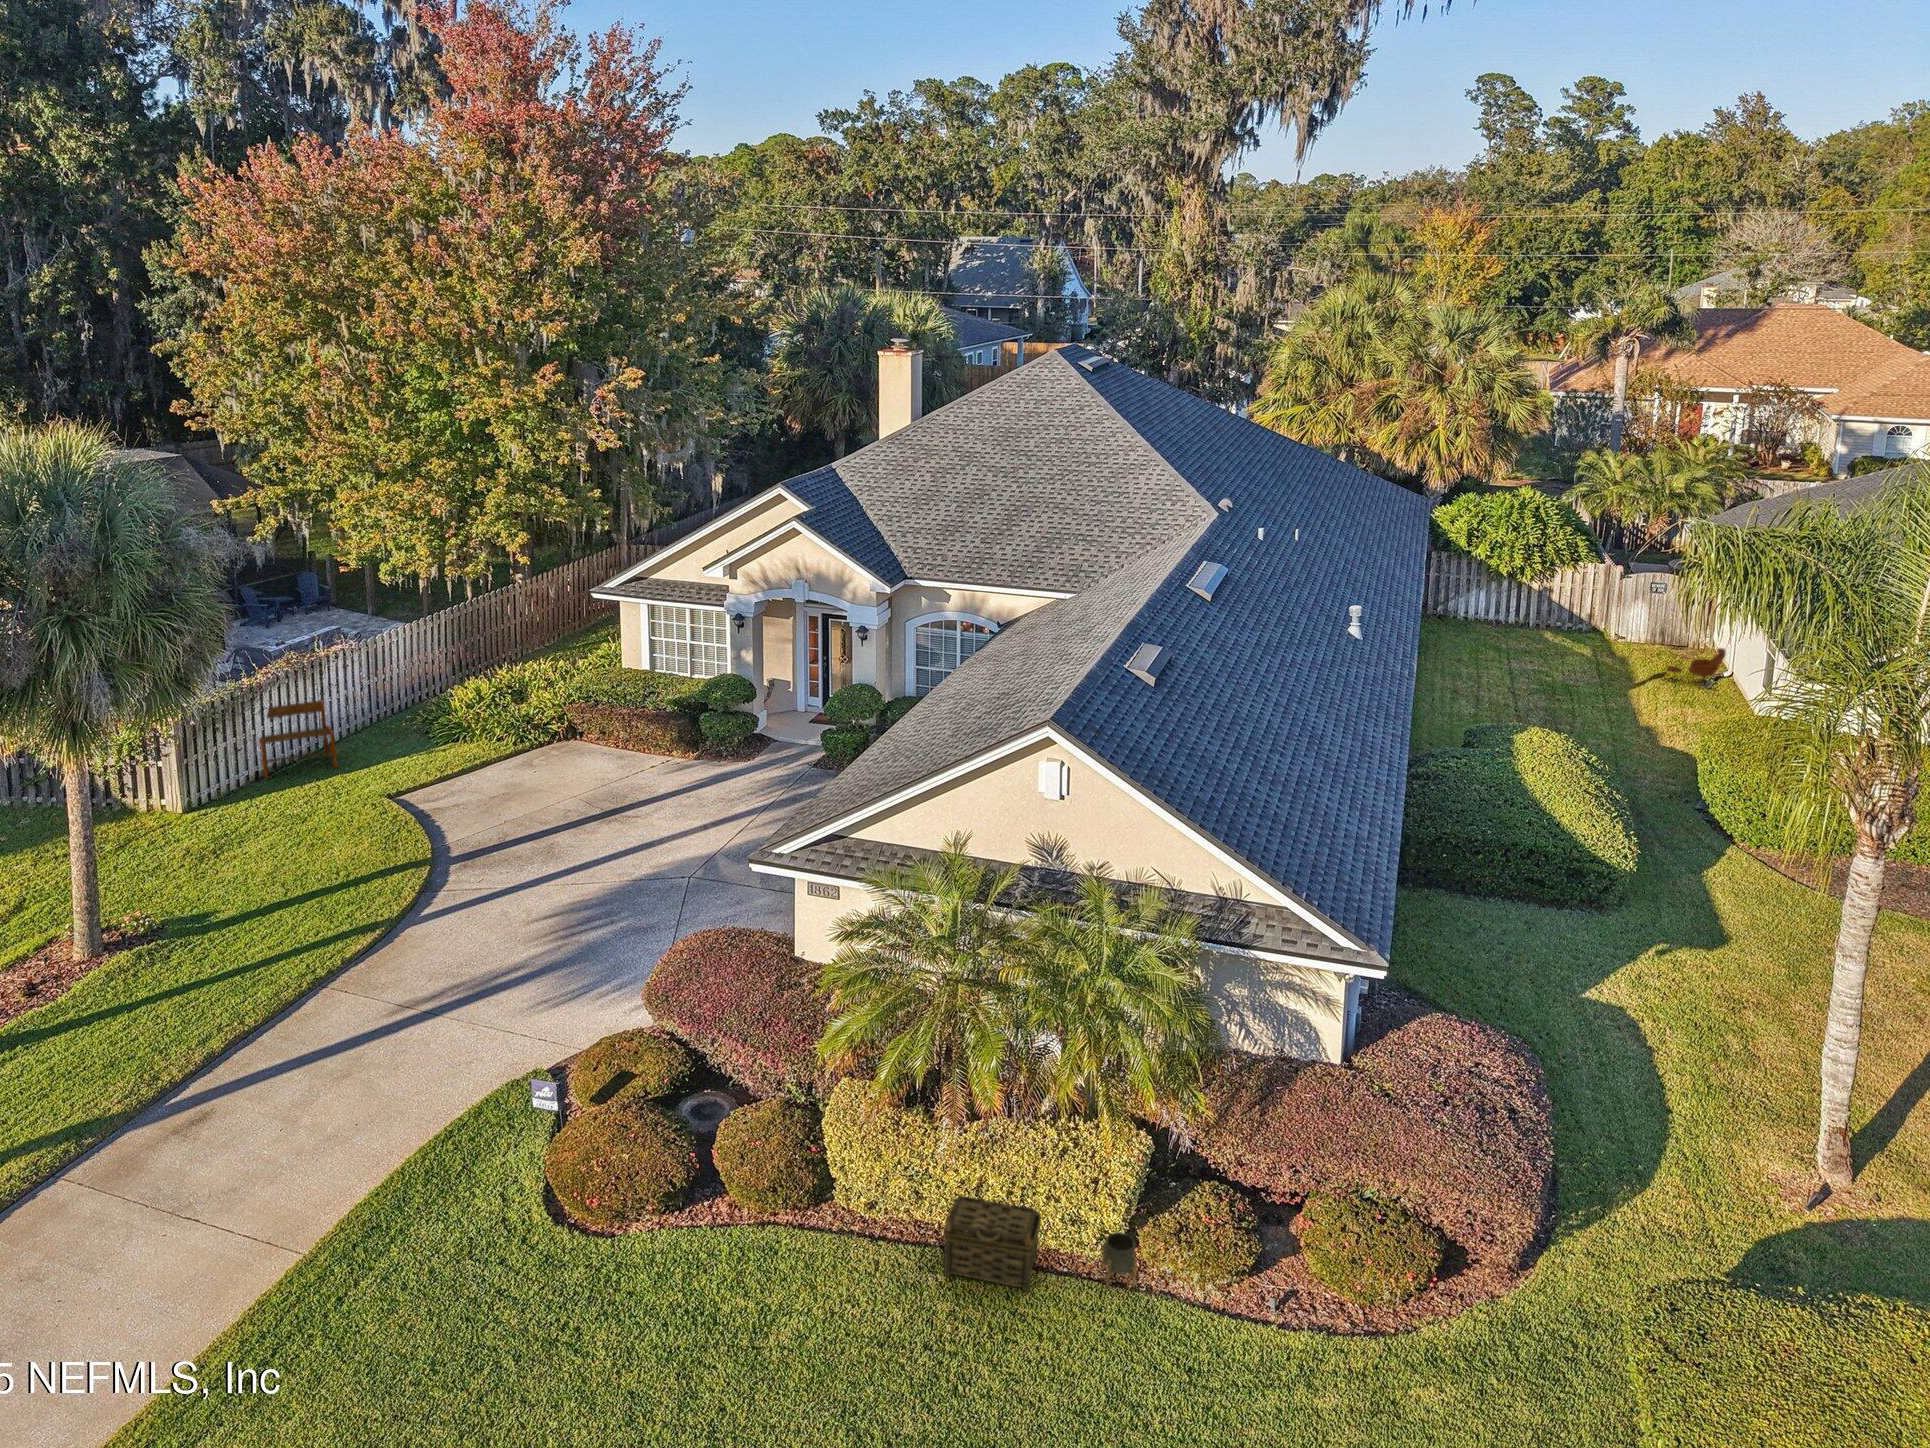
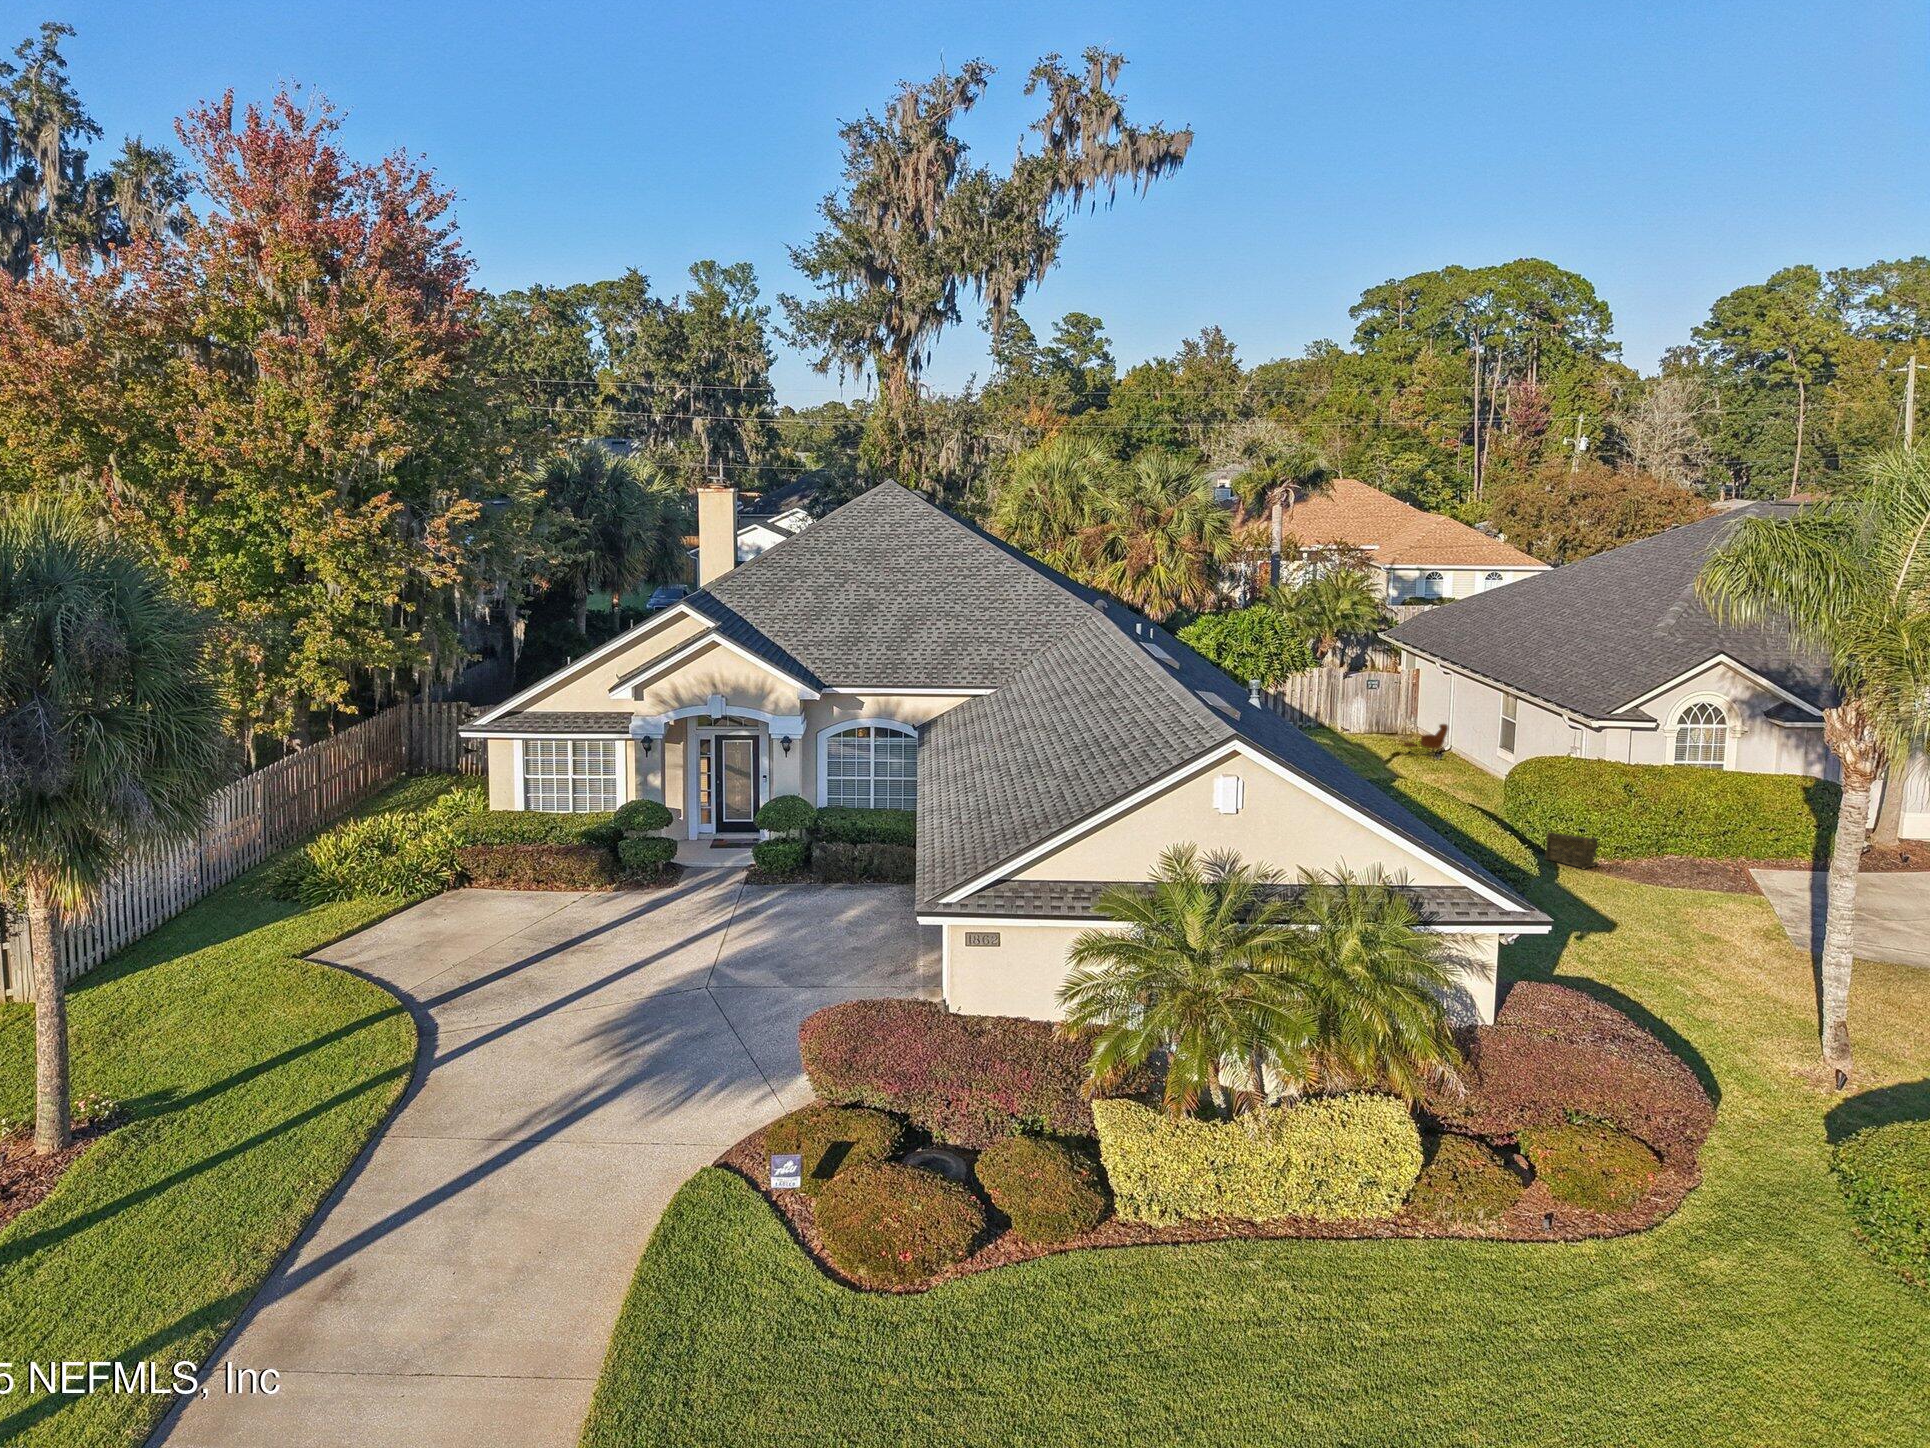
bench: present [259,700,337,778] -> none [105,859,209,957]
basket: present [943,1196,1041,1292] -> present [1545,831,1600,869]
planter: present [1101,1232,1137,1288] -> none [1438,1202,1484,1260]

